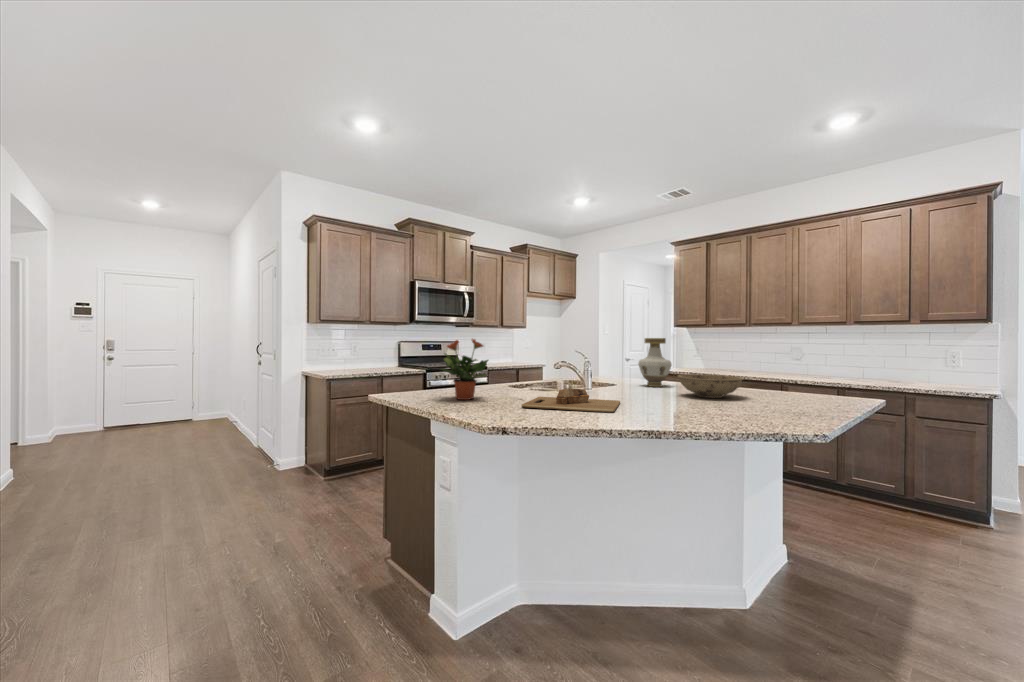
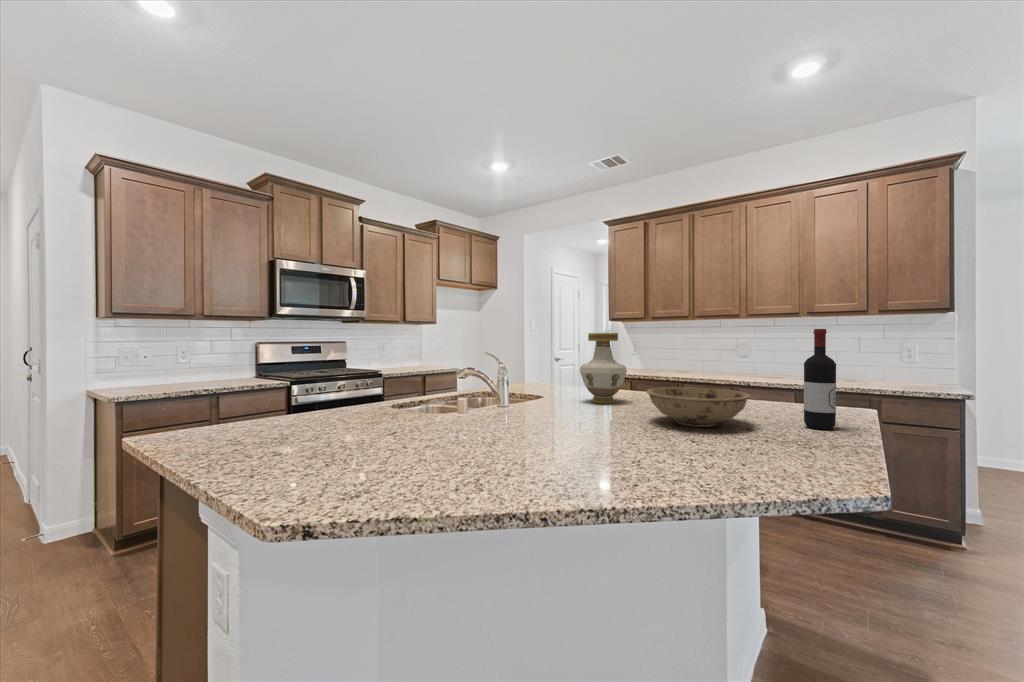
wine bottle: none [780,337,800,401] -> present [804,329,836,430]
potted plant: present [441,339,488,400] -> none [213,336,329,456]
cutting board: present [522,389,620,412] -> none [370,430,566,489]

